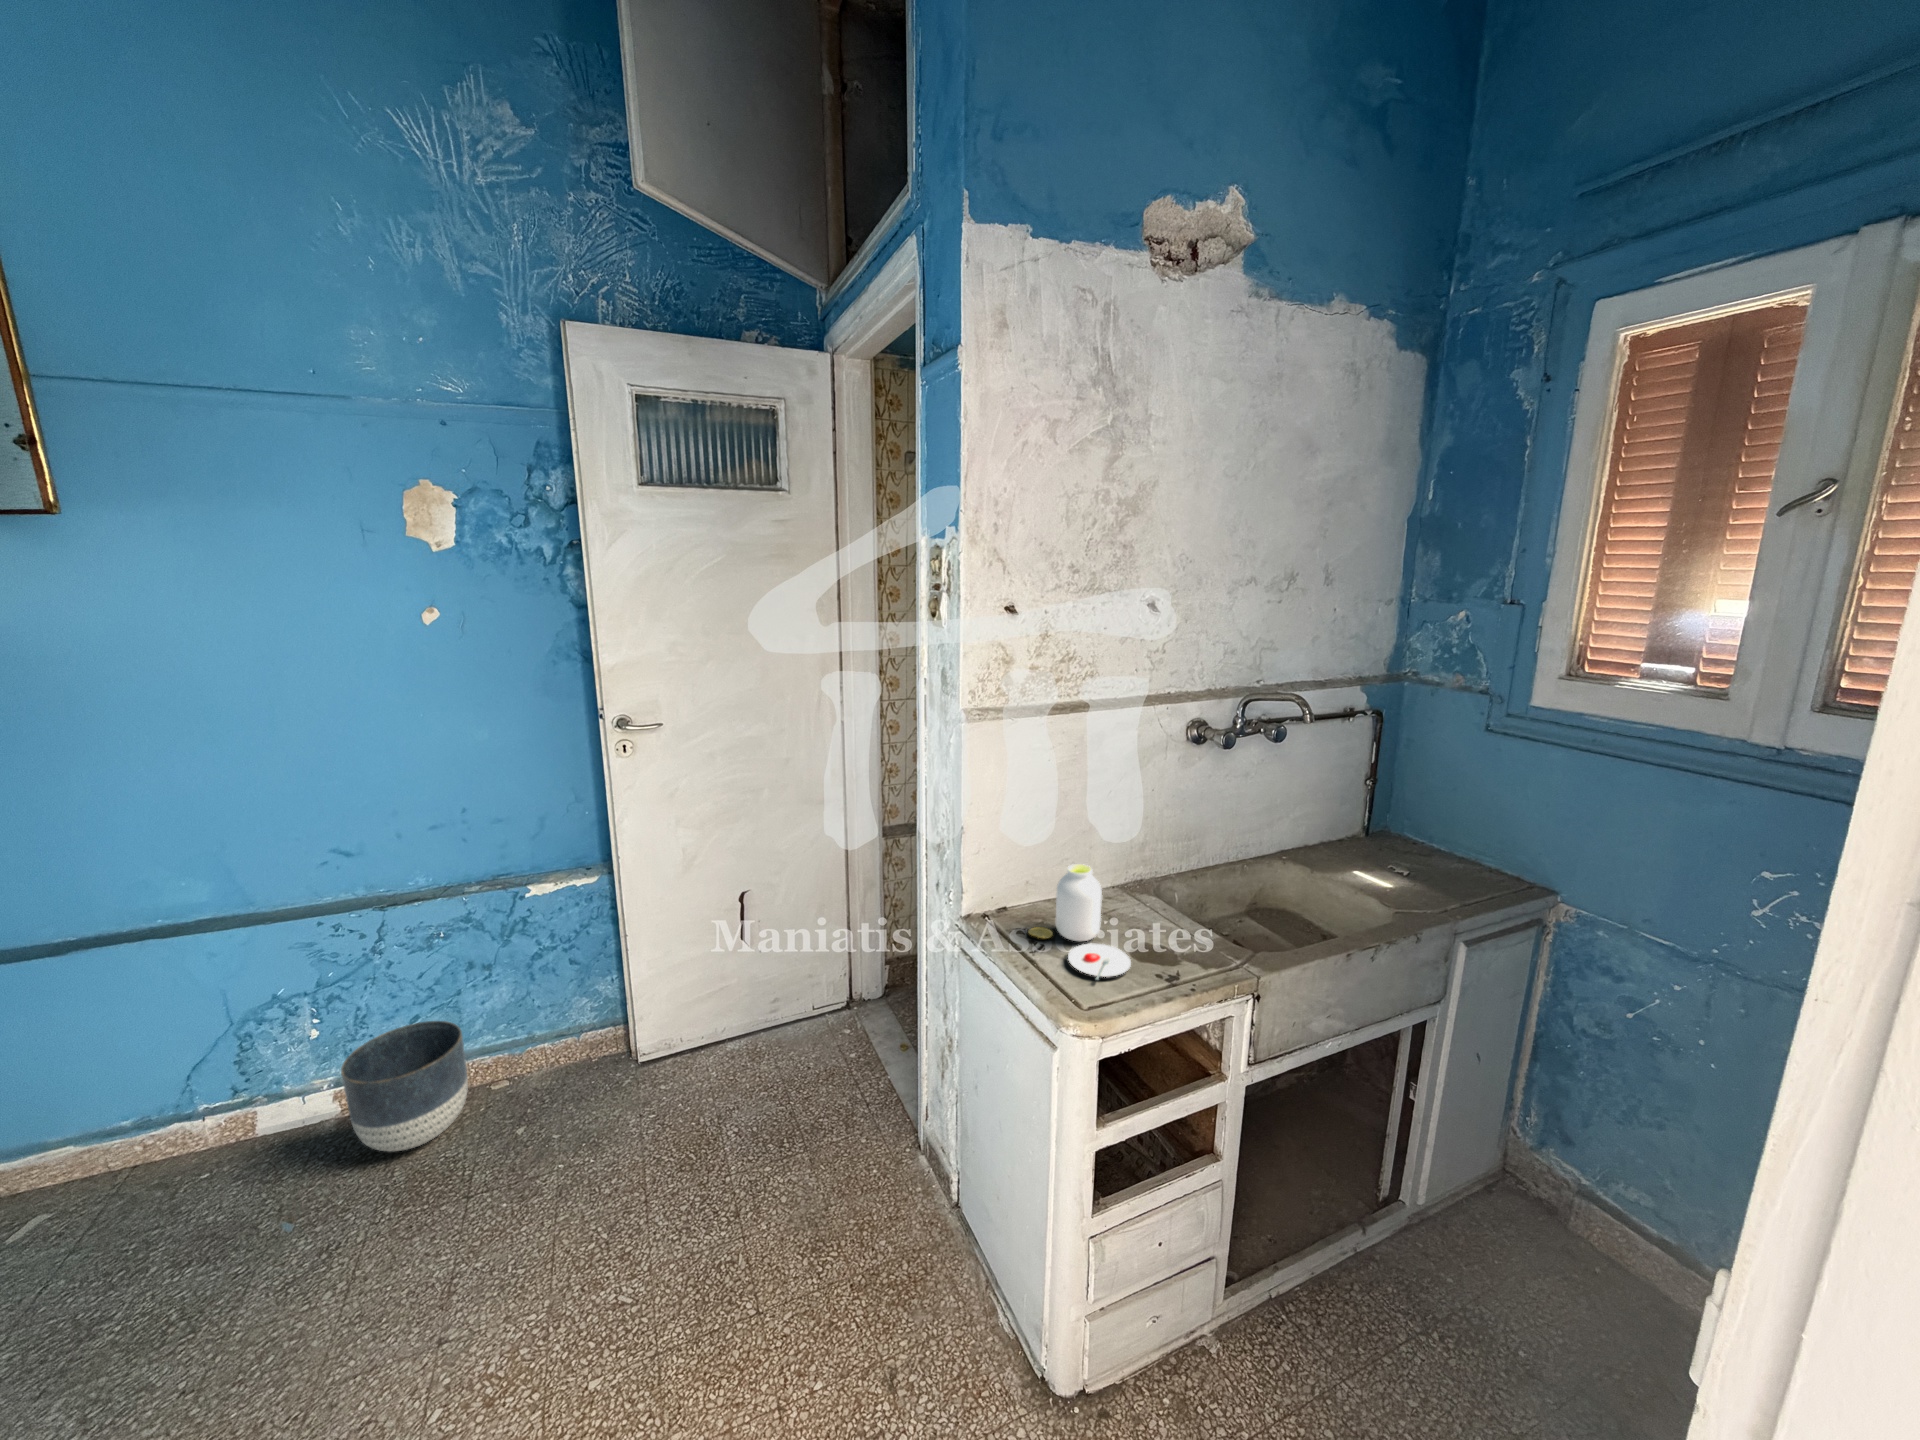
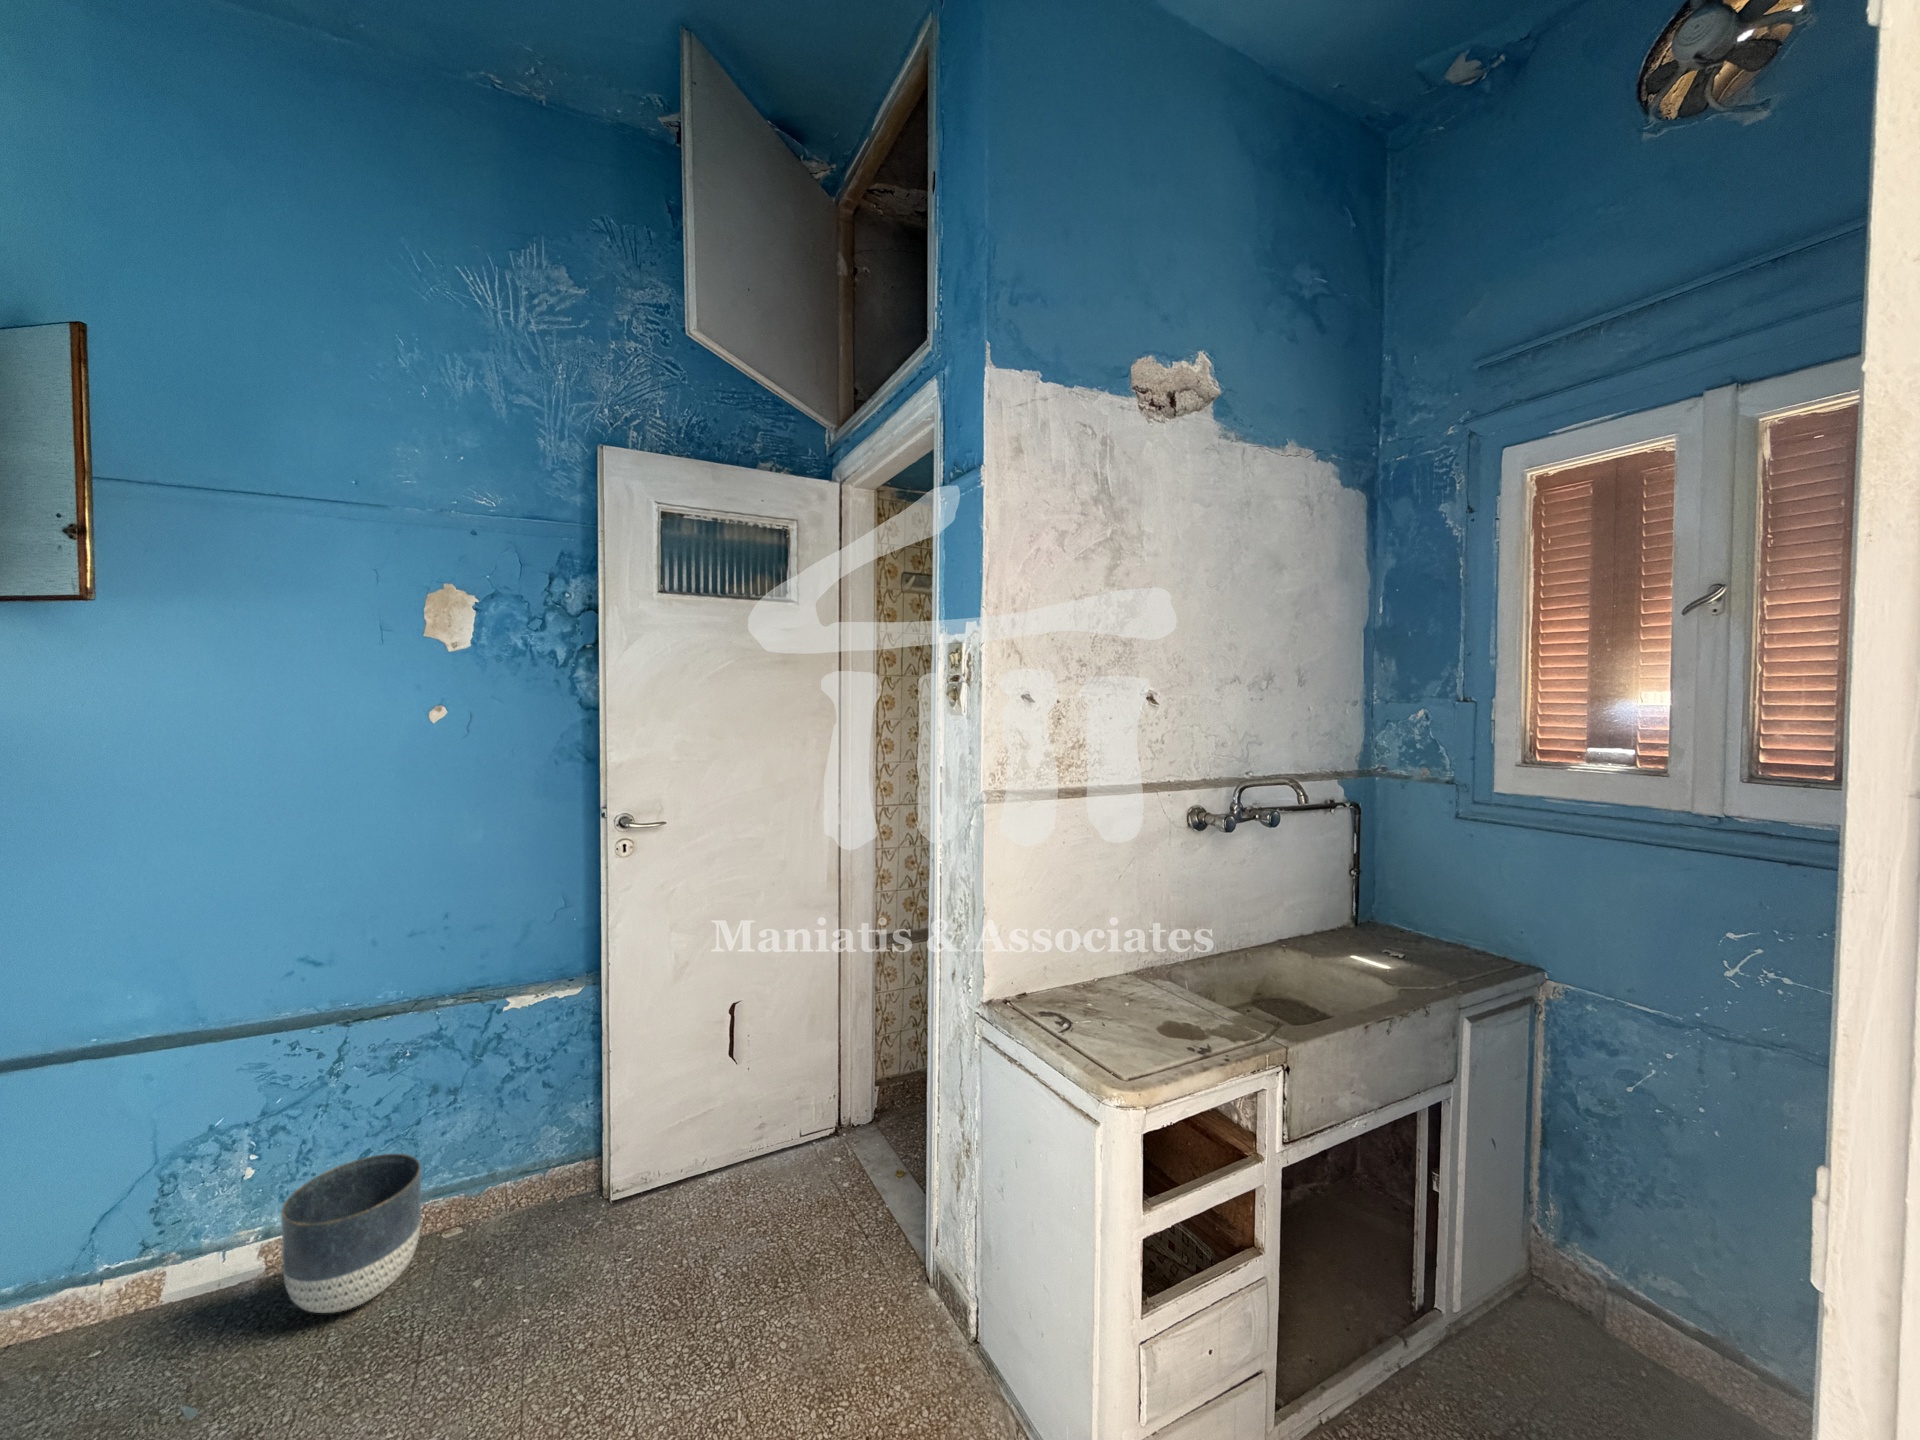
jar: present [1028,864,1131,979] -> none [1052,943,1160,1055]

